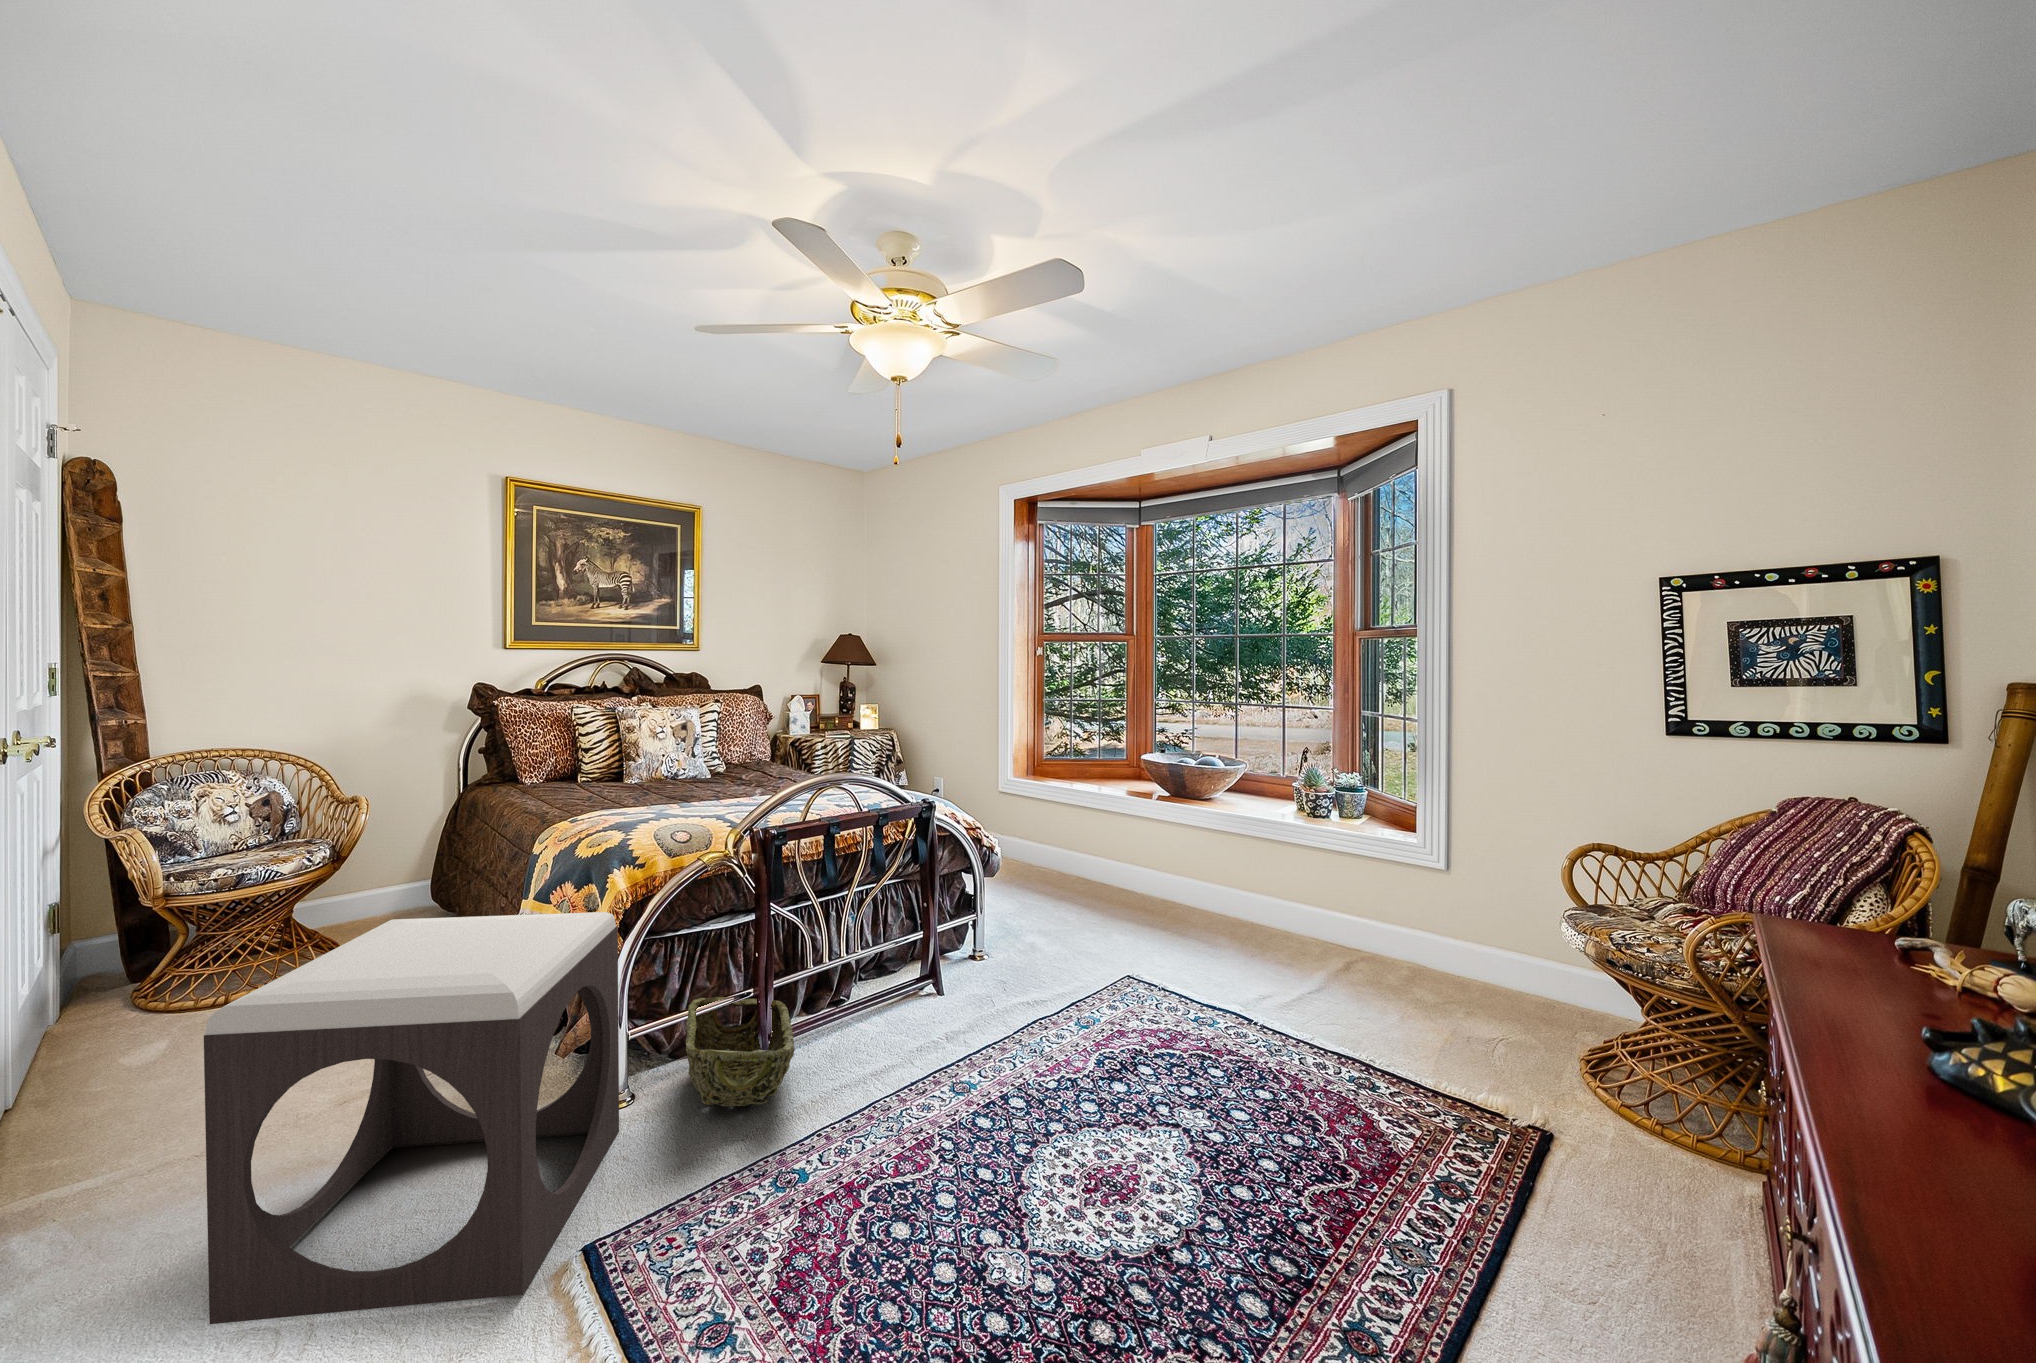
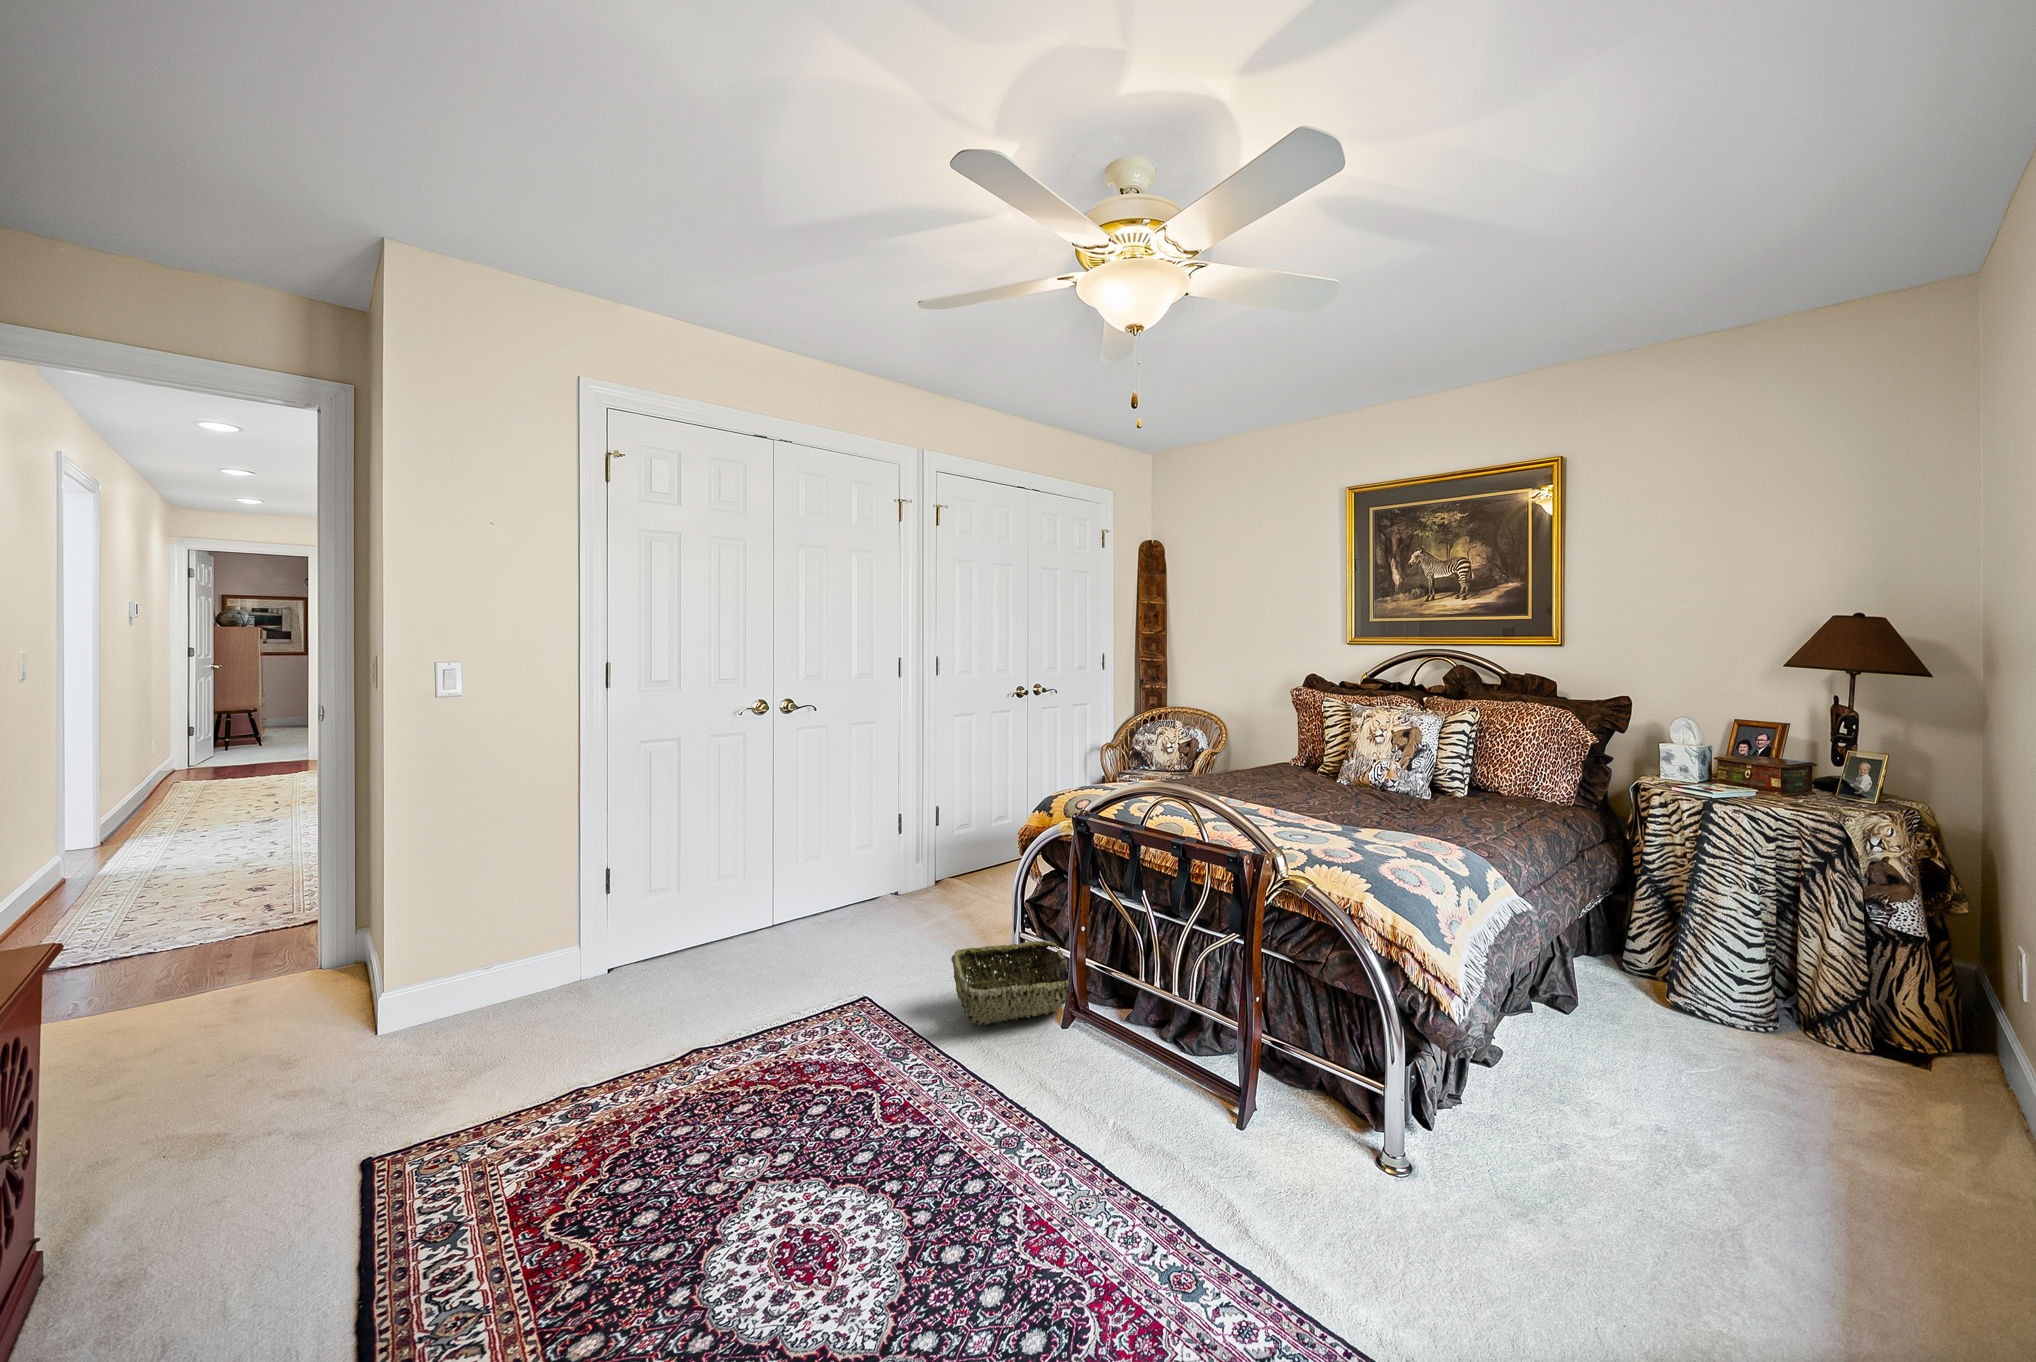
footstool: present [204,912,619,1324] -> none [819,807,965,991]

